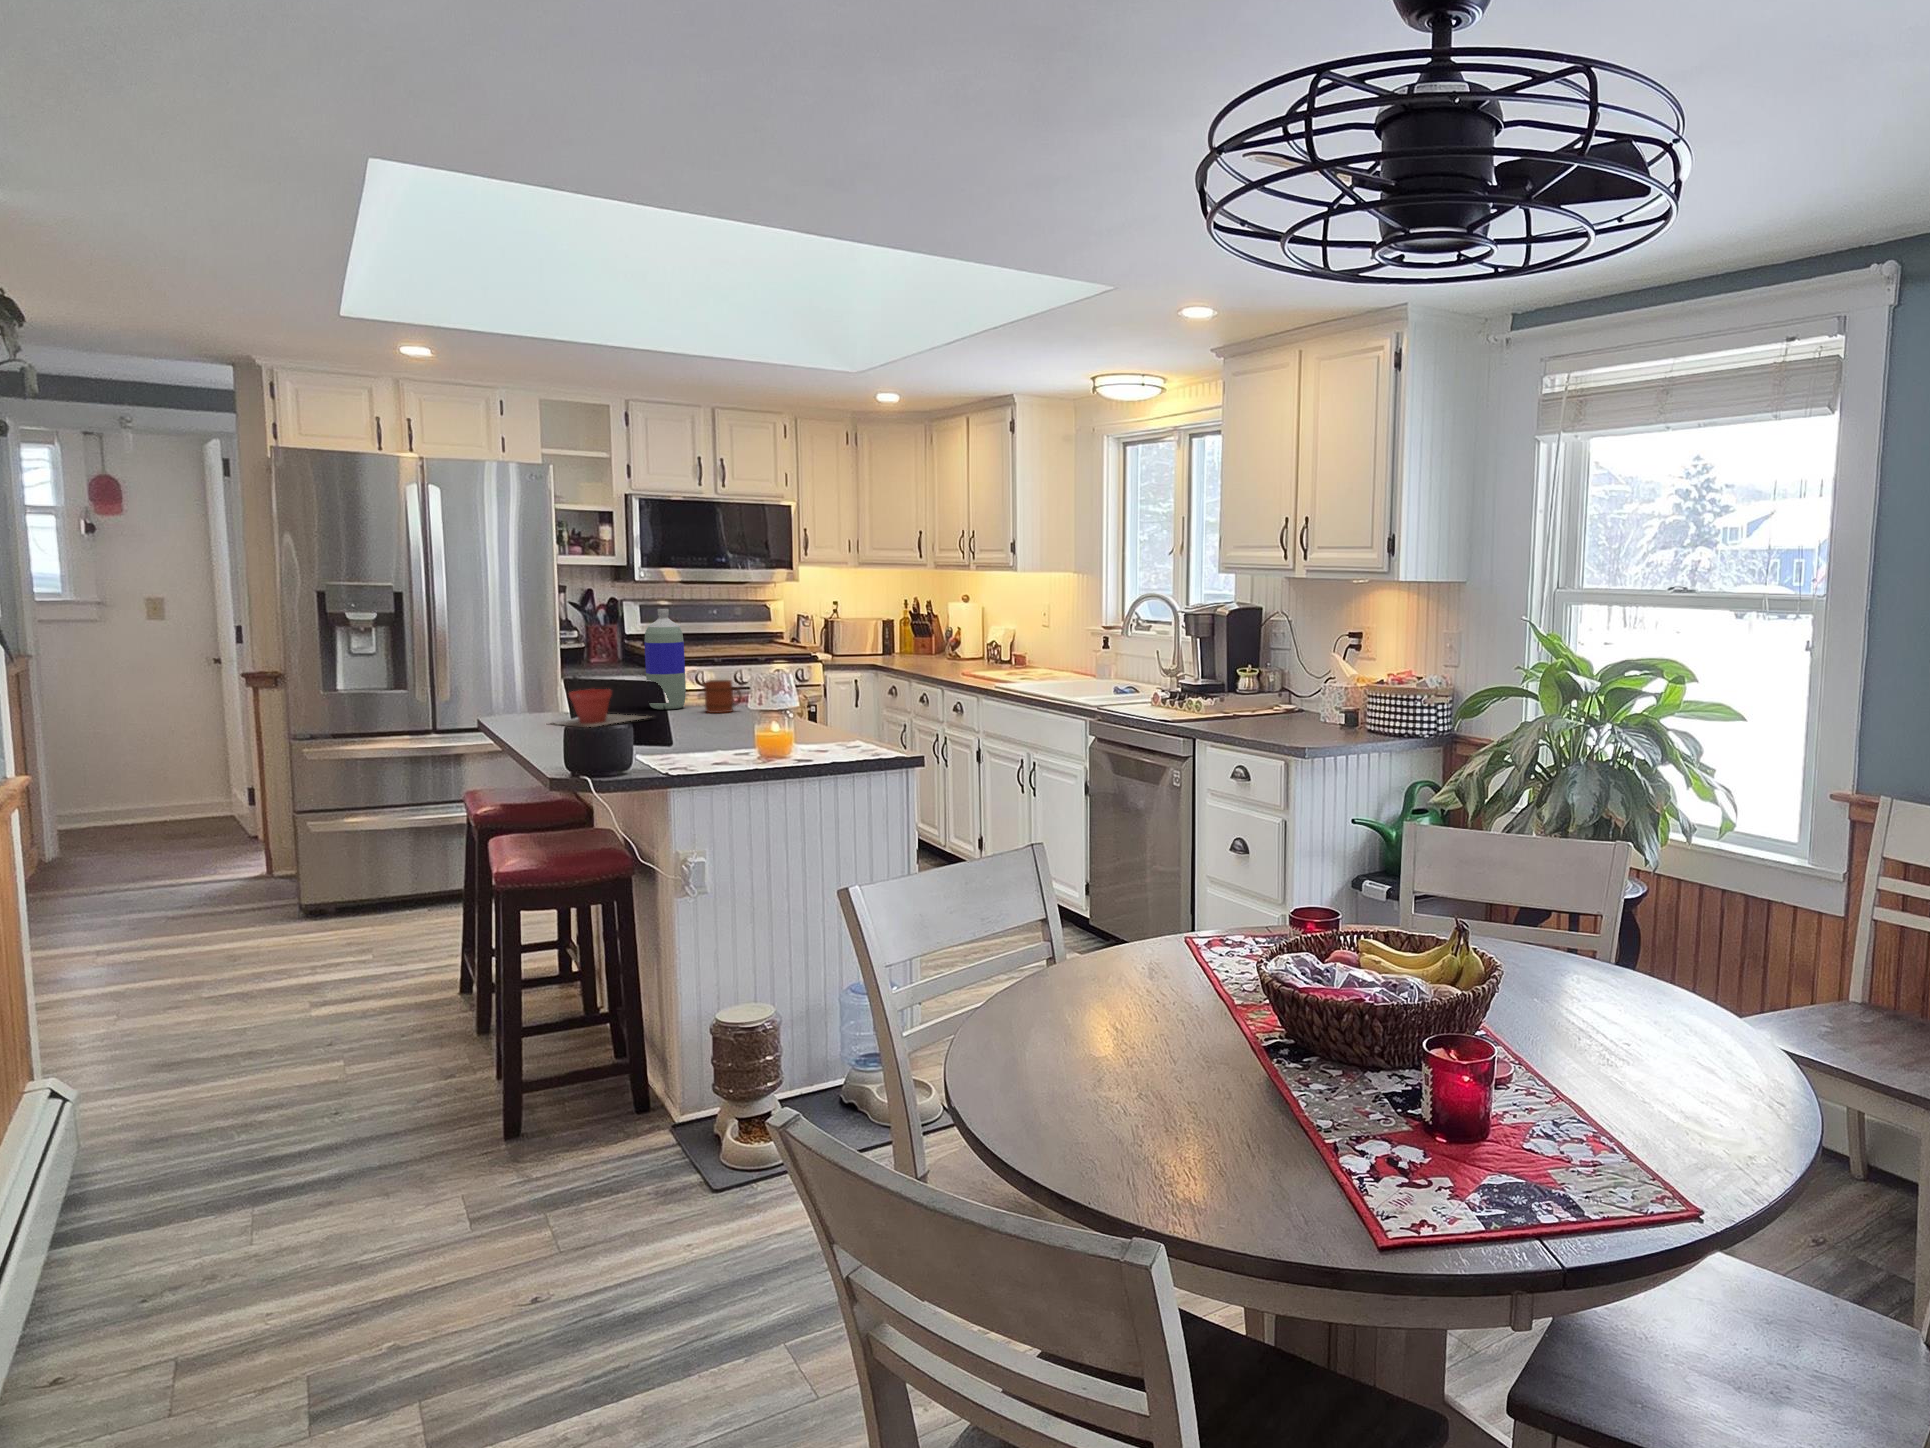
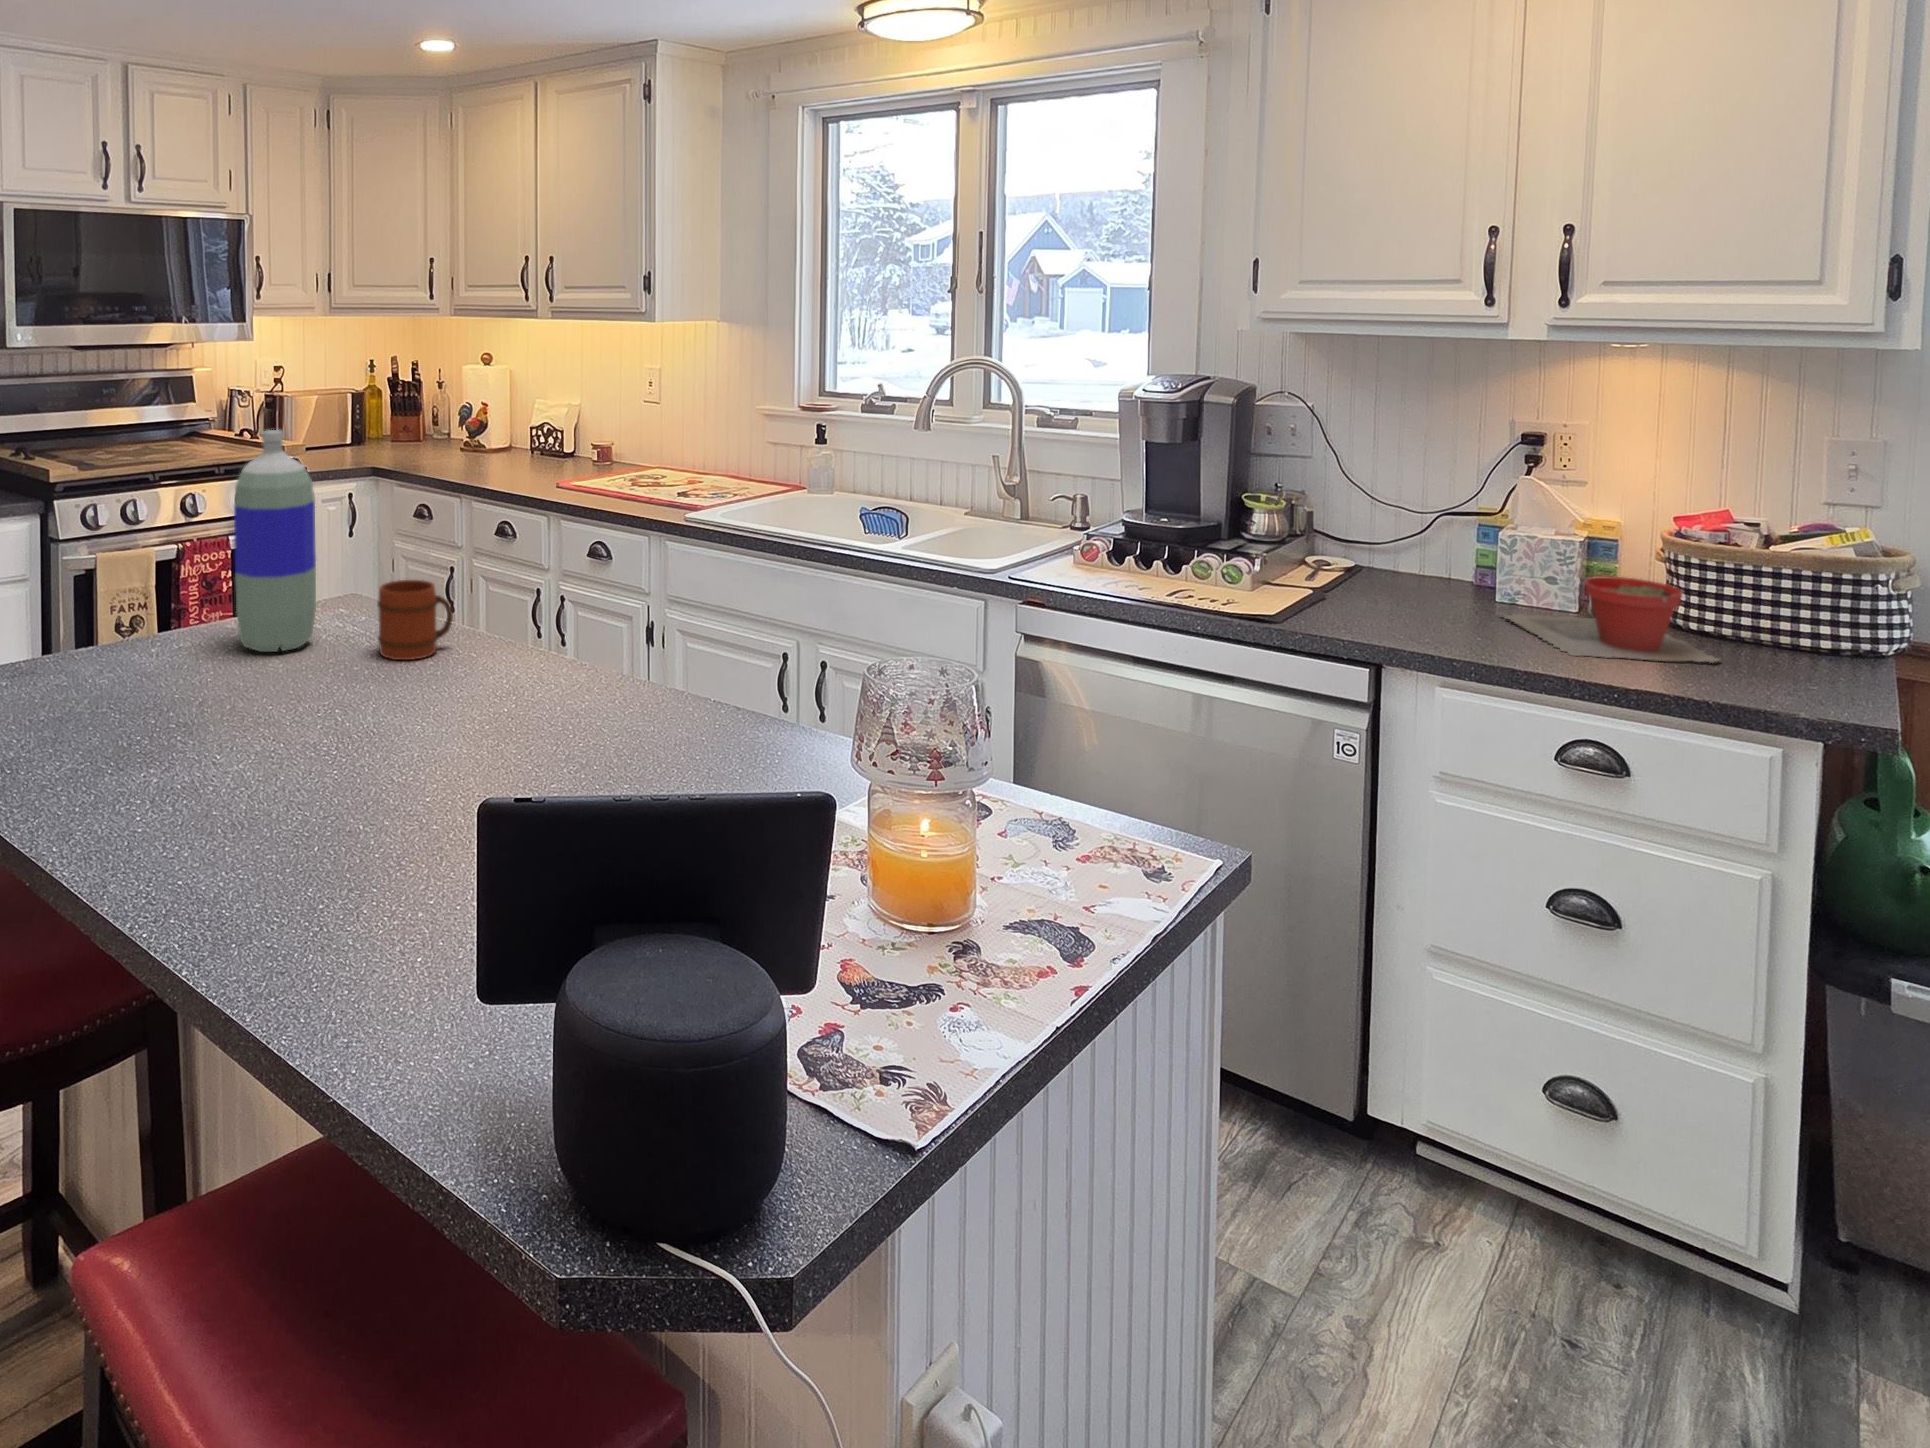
plant pot: present [553,689,646,727] -> present [1505,576,1719,662]

